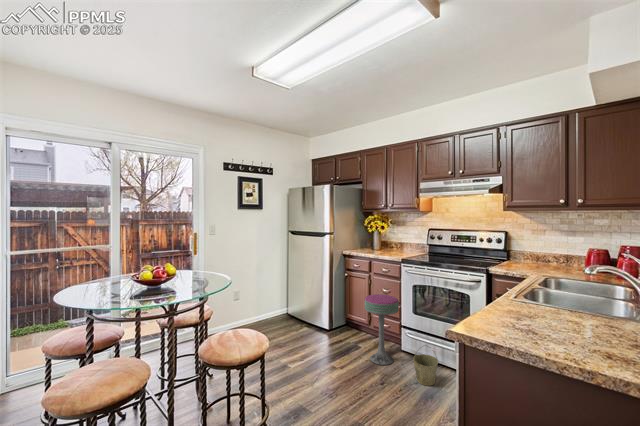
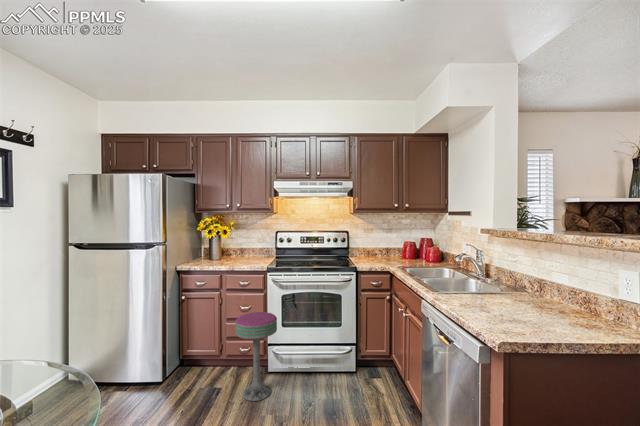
bucket: present [413,354,438,386] -> none [303,357,329,401]

